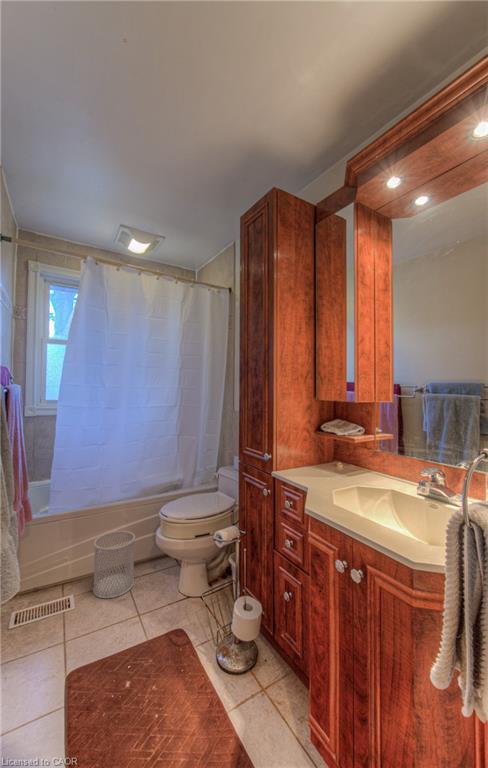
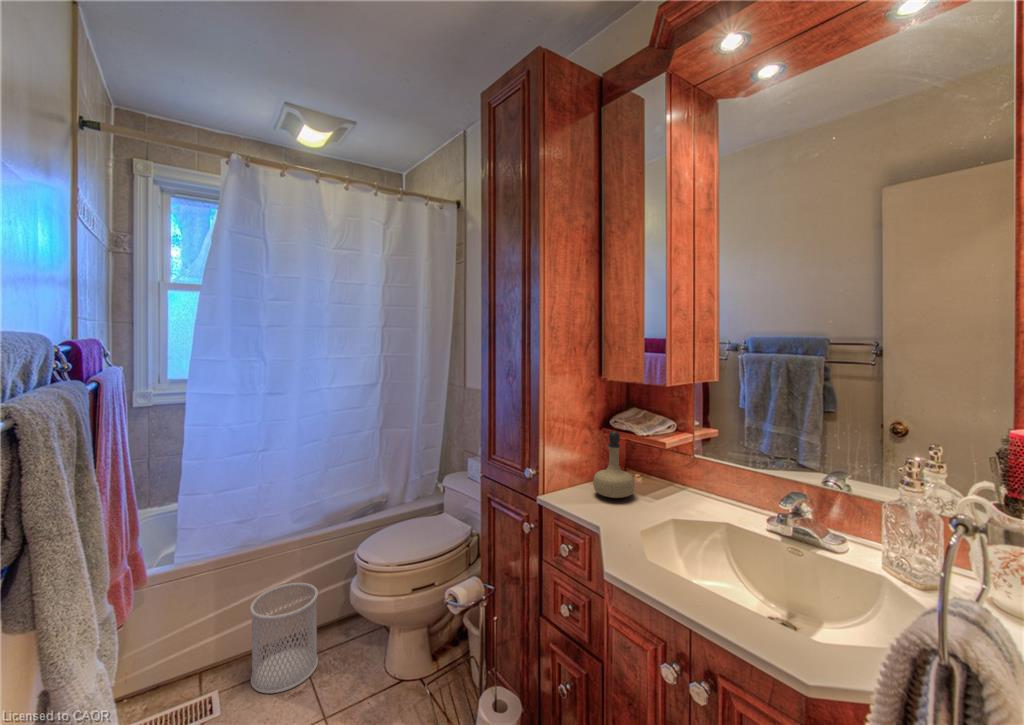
perfume bottle: none [309,431,336,475] -> present [593,431,634,498]

